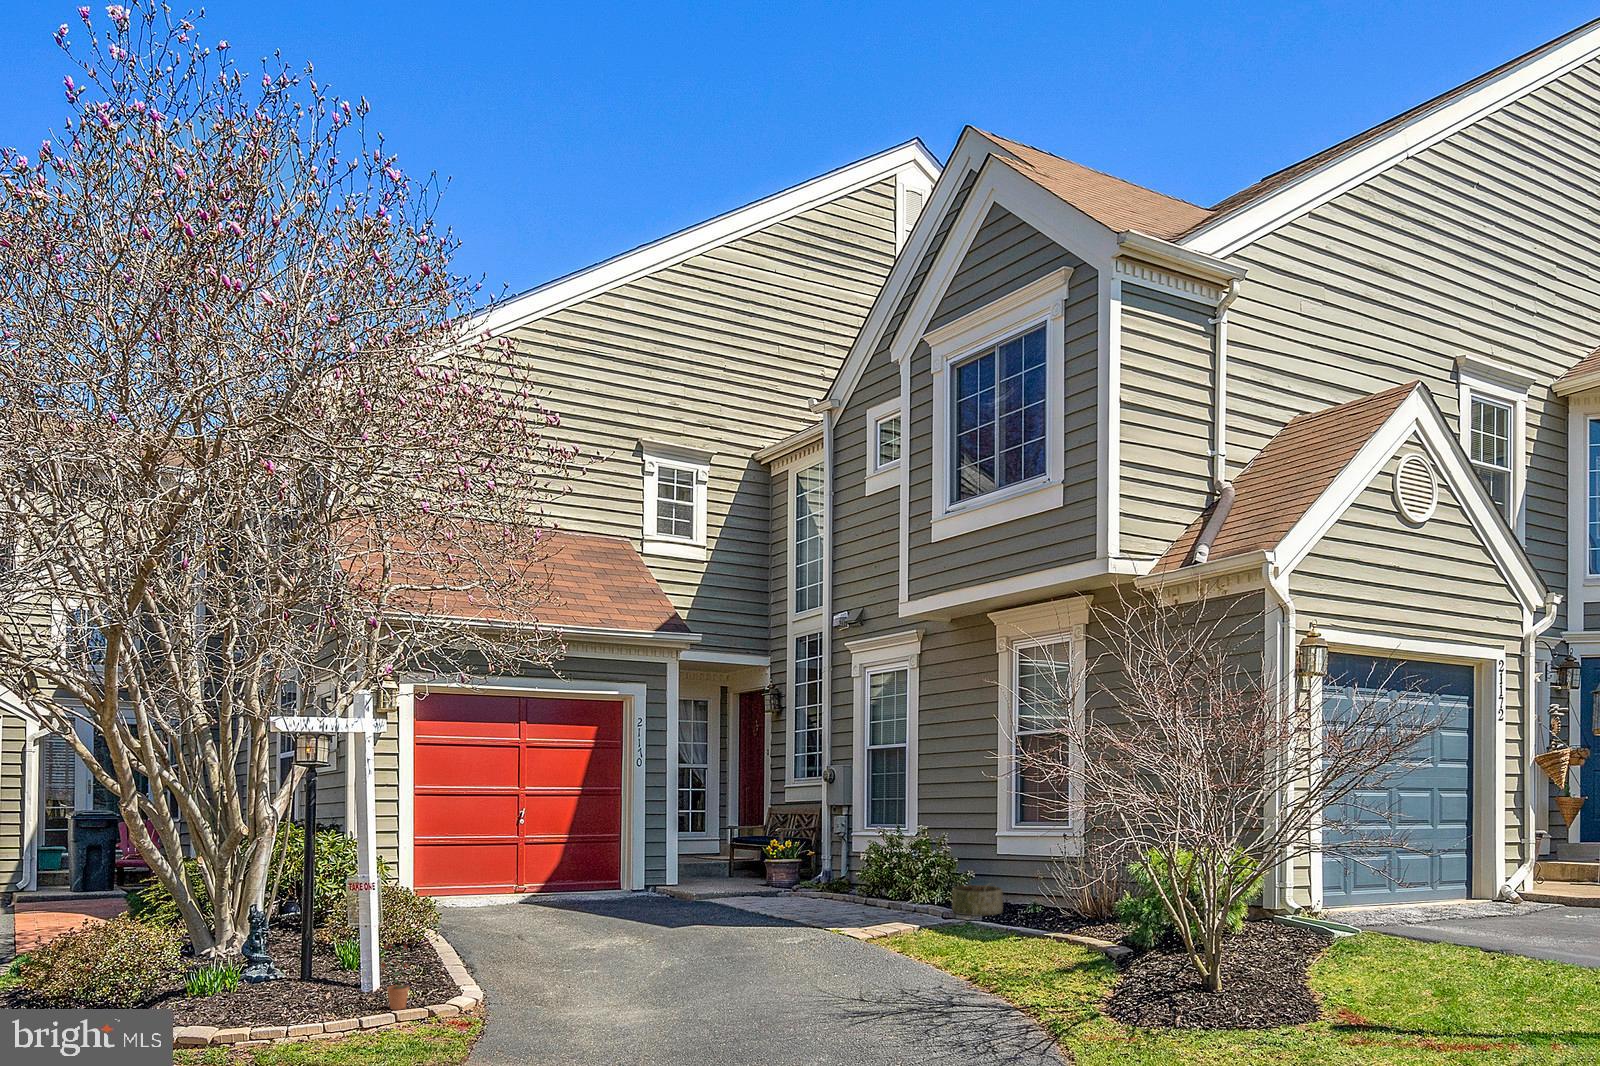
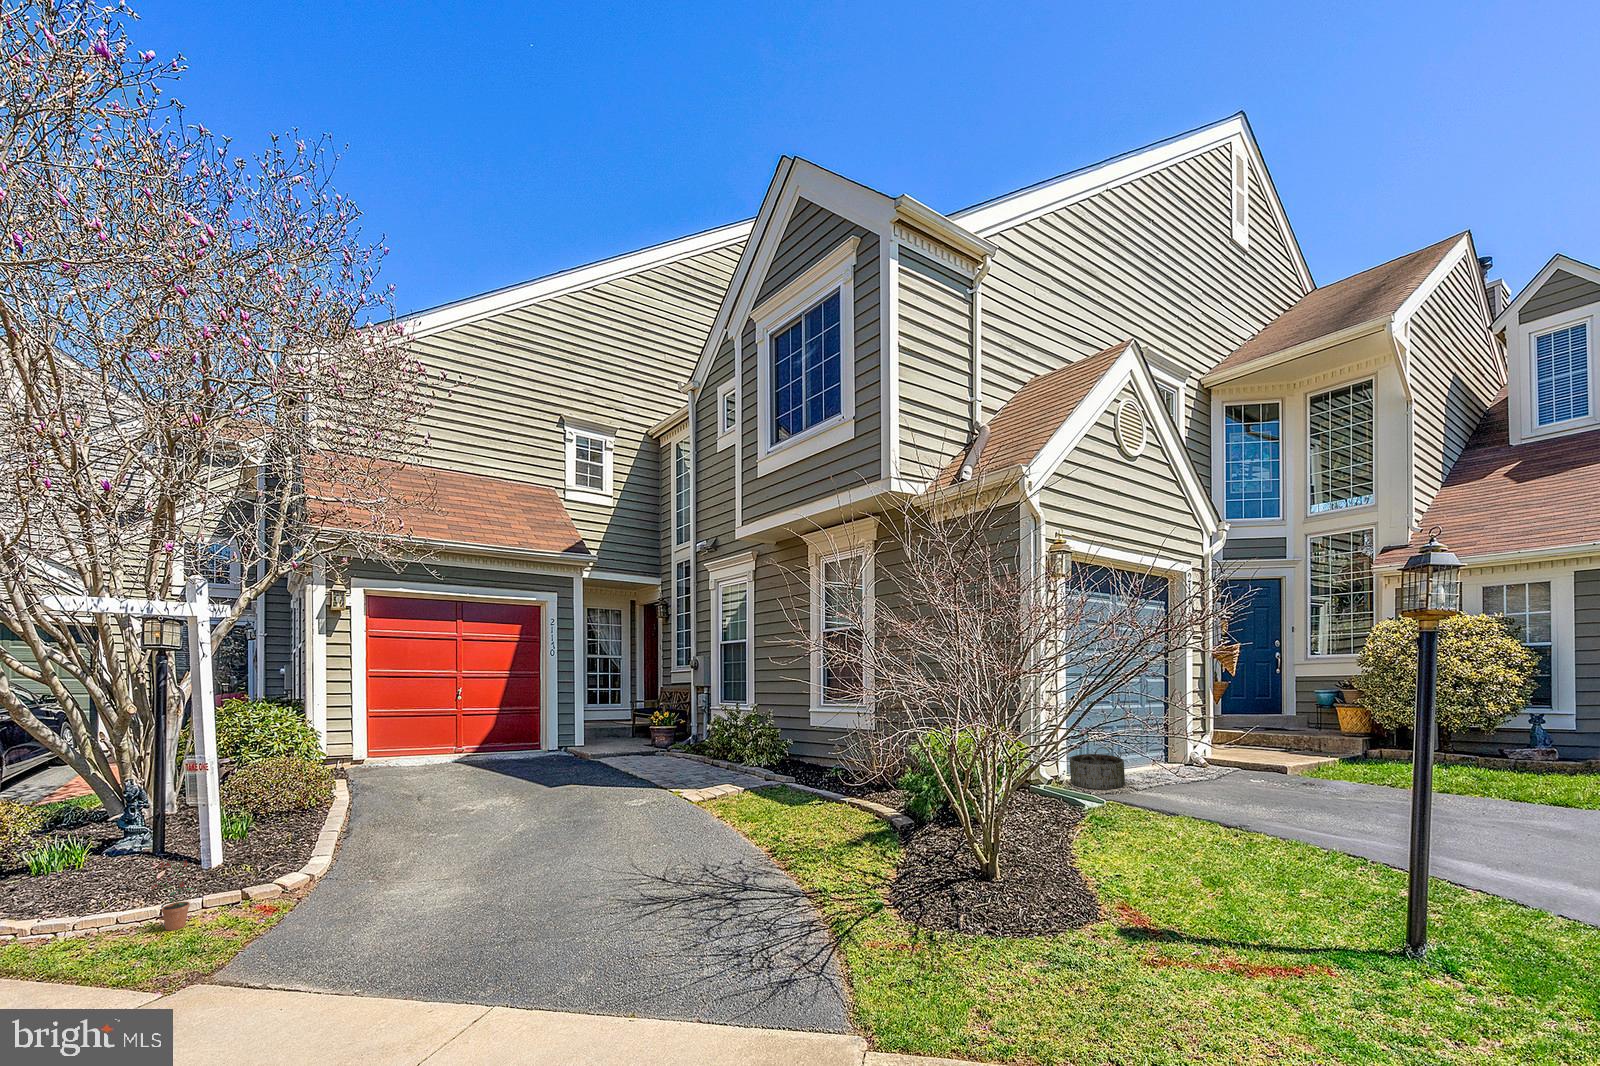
basket: present [952,879,1003,916] -> present [1070,747,1125,789]

